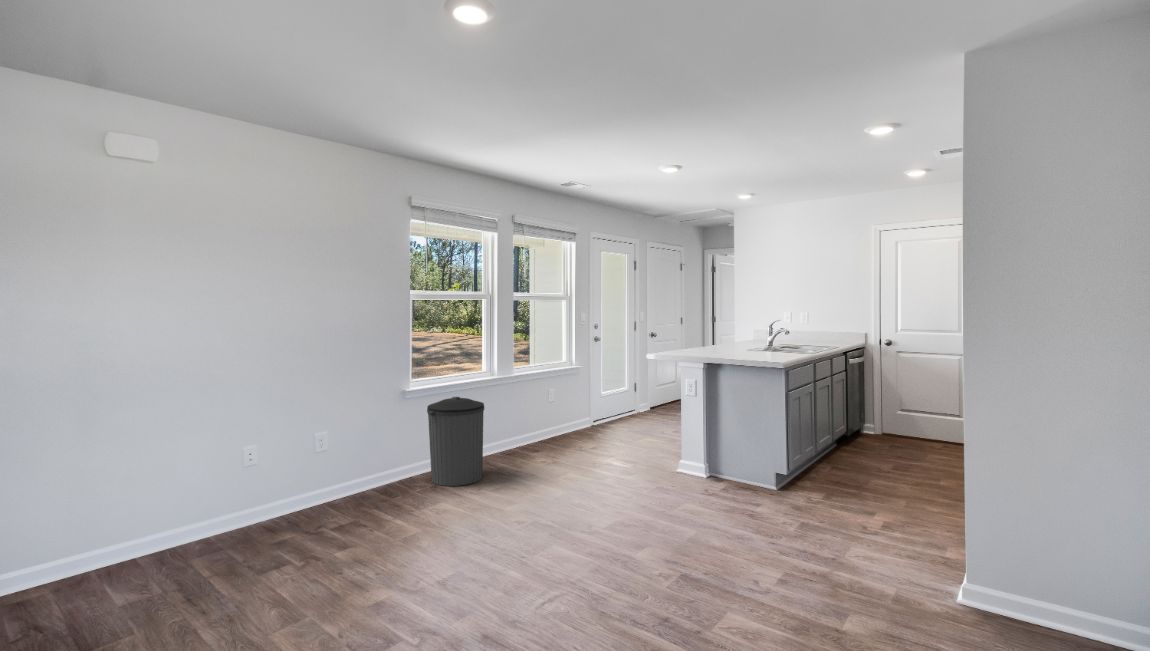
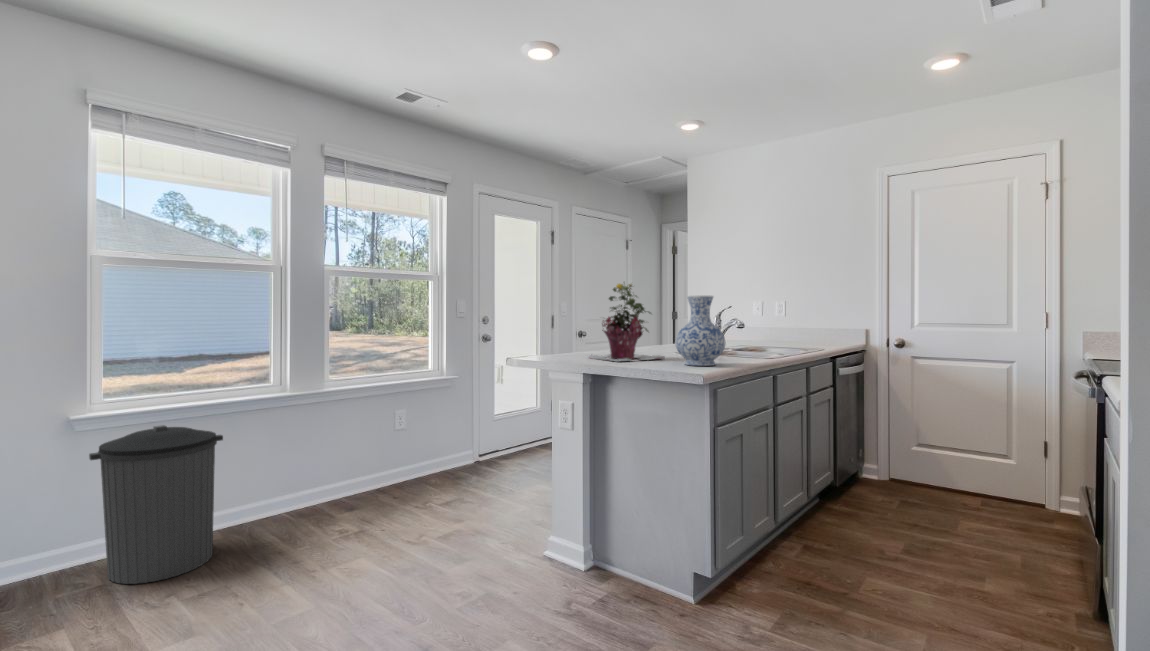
potted plant: none [701,308,751,357] -> present [586,284,665,362]
vase: none [761,319,790,359] -> present [676,296,726,366]

